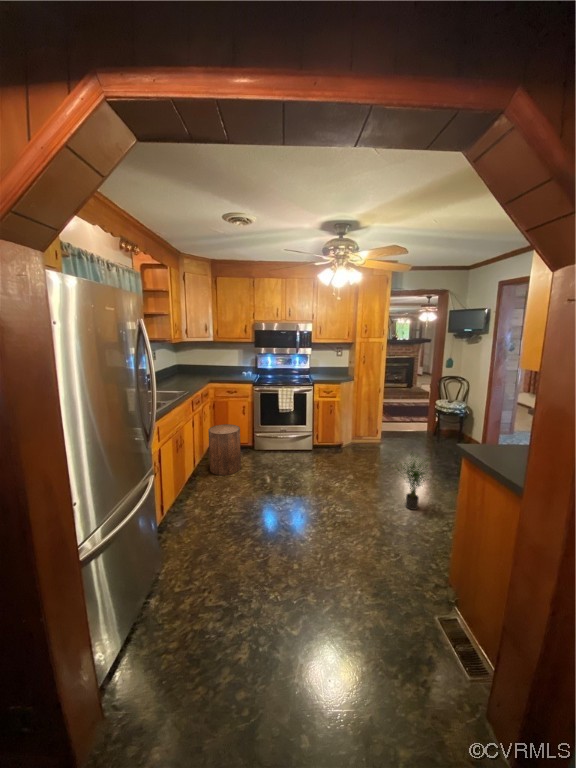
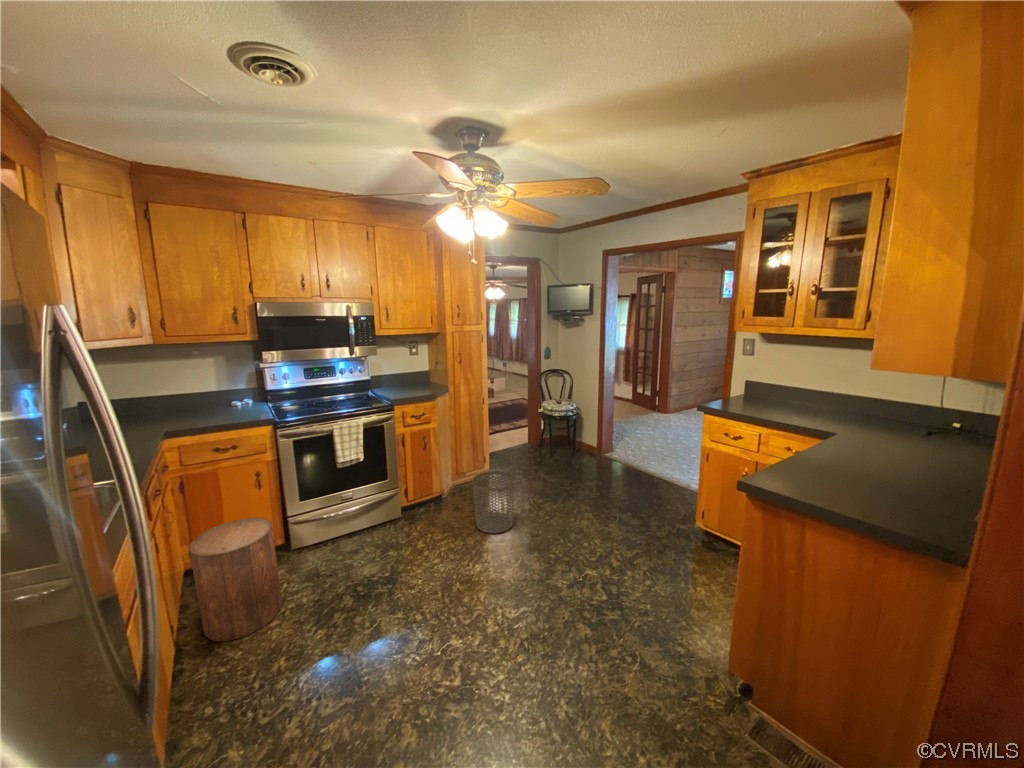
waste bin: none [350,434,378,474] -> present [473,471,514,533]
potted plant: present [398,454,428,510] -> none [559,484,620,568]

